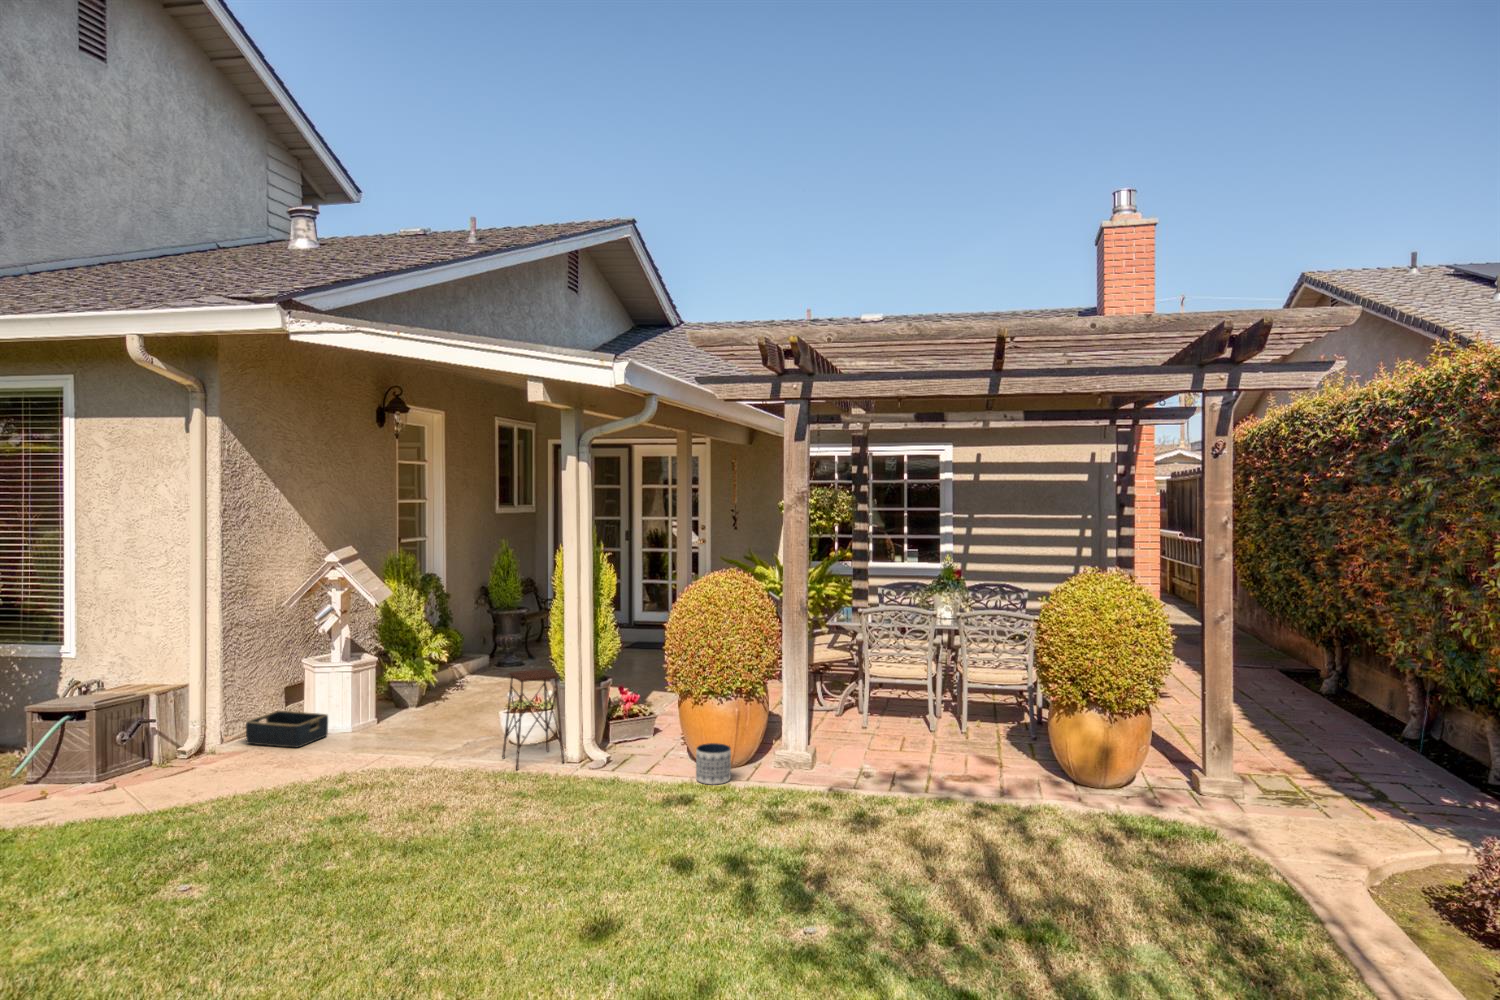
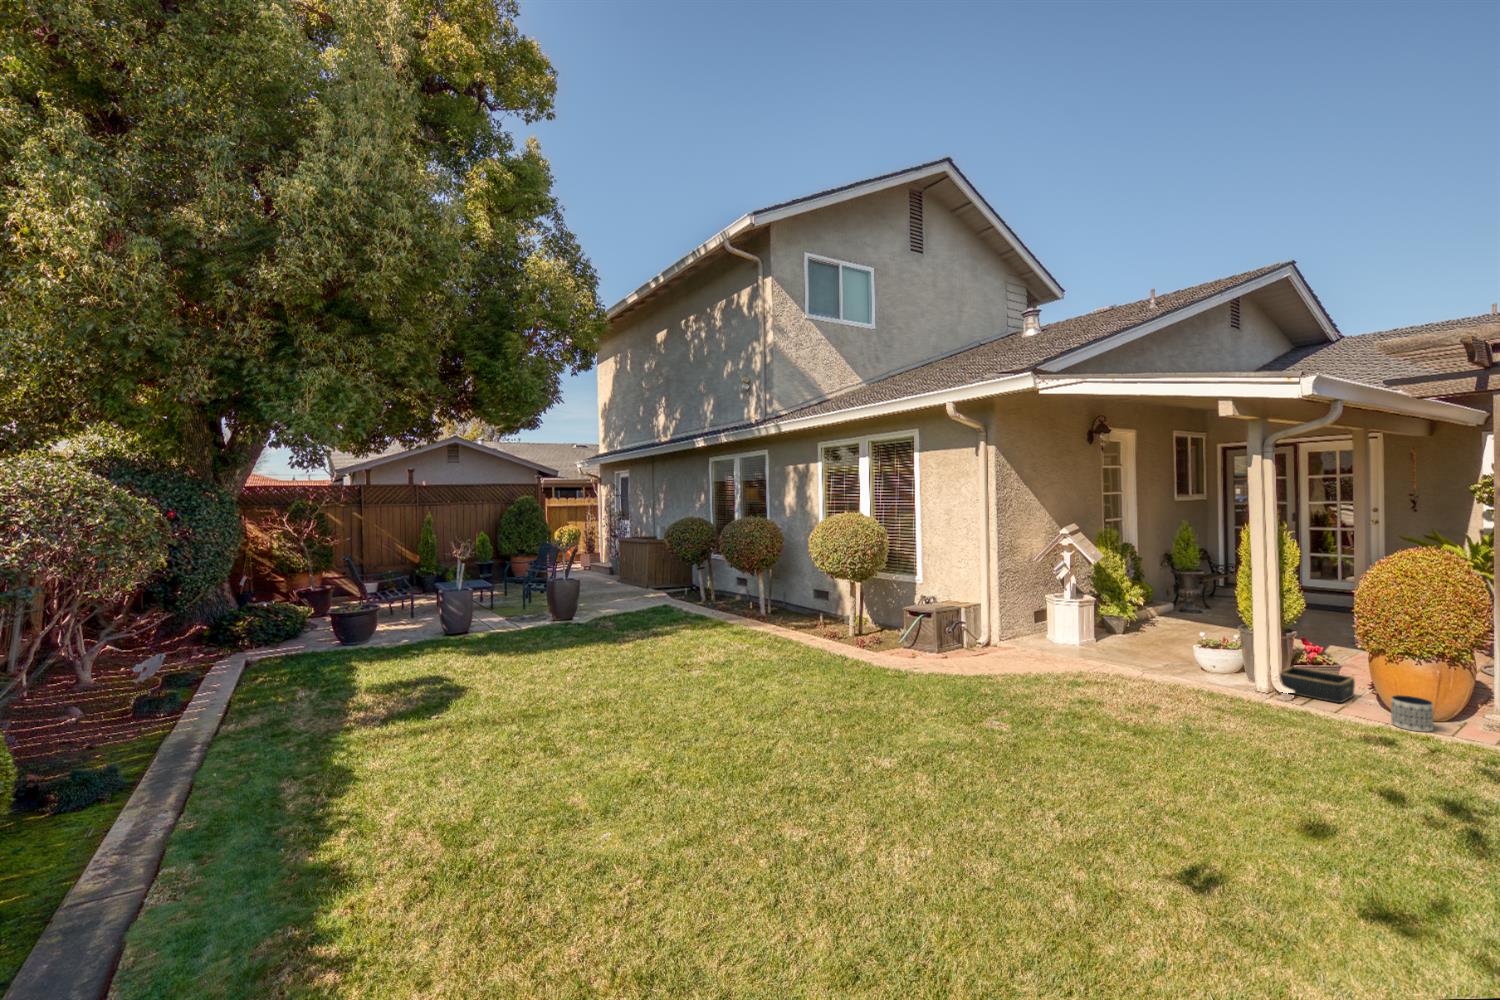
side table: present [502,669,564,770] -> none [1197,616,1253,690]
basket: present [246,711,328,748] -> present [1280,667,1355,703]

